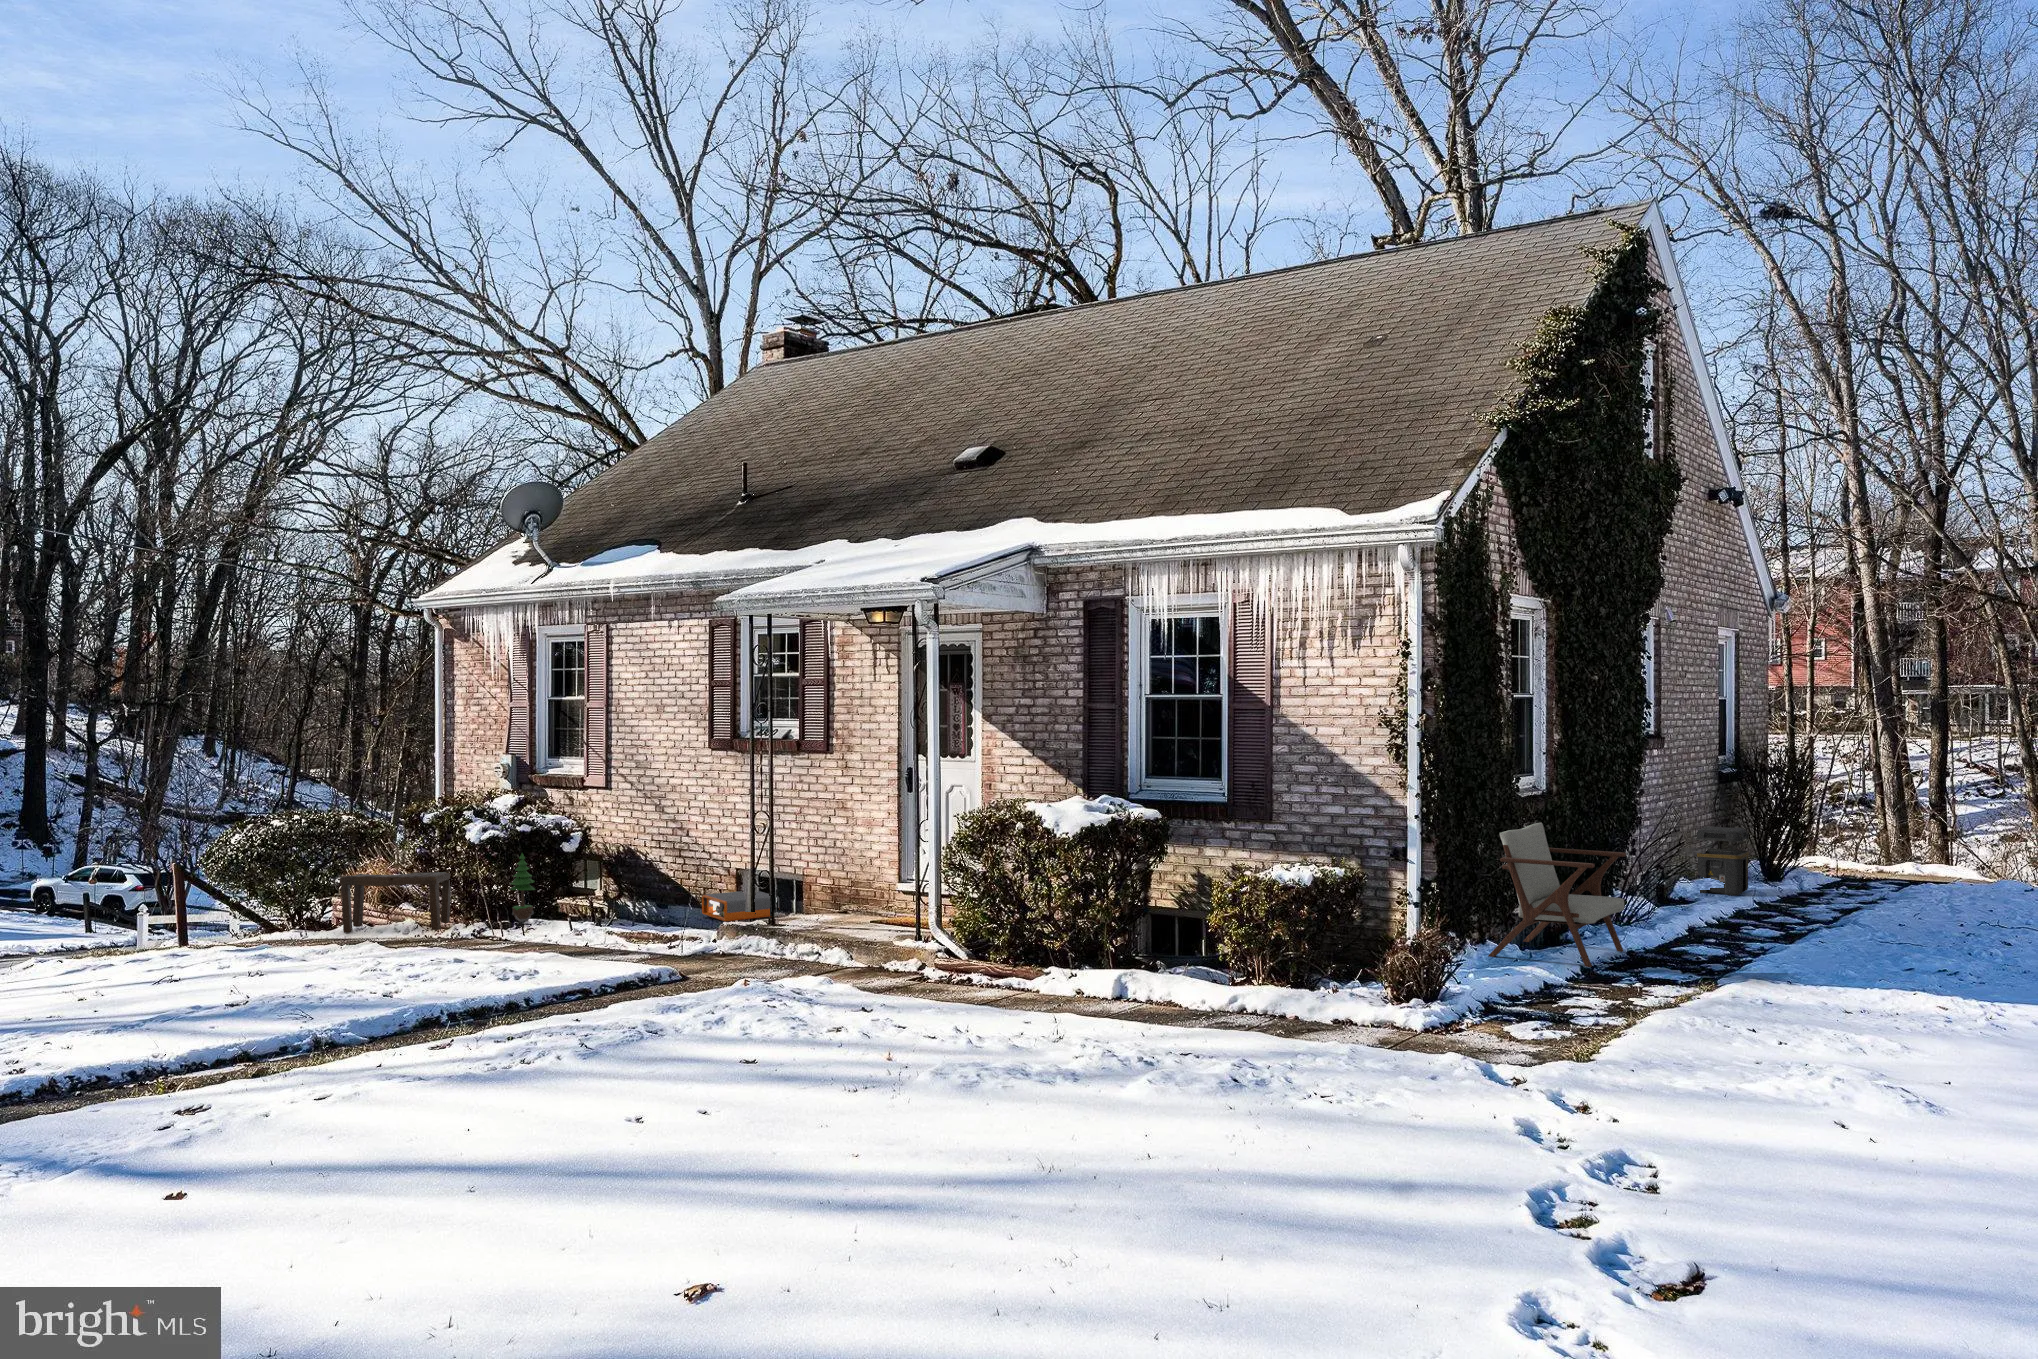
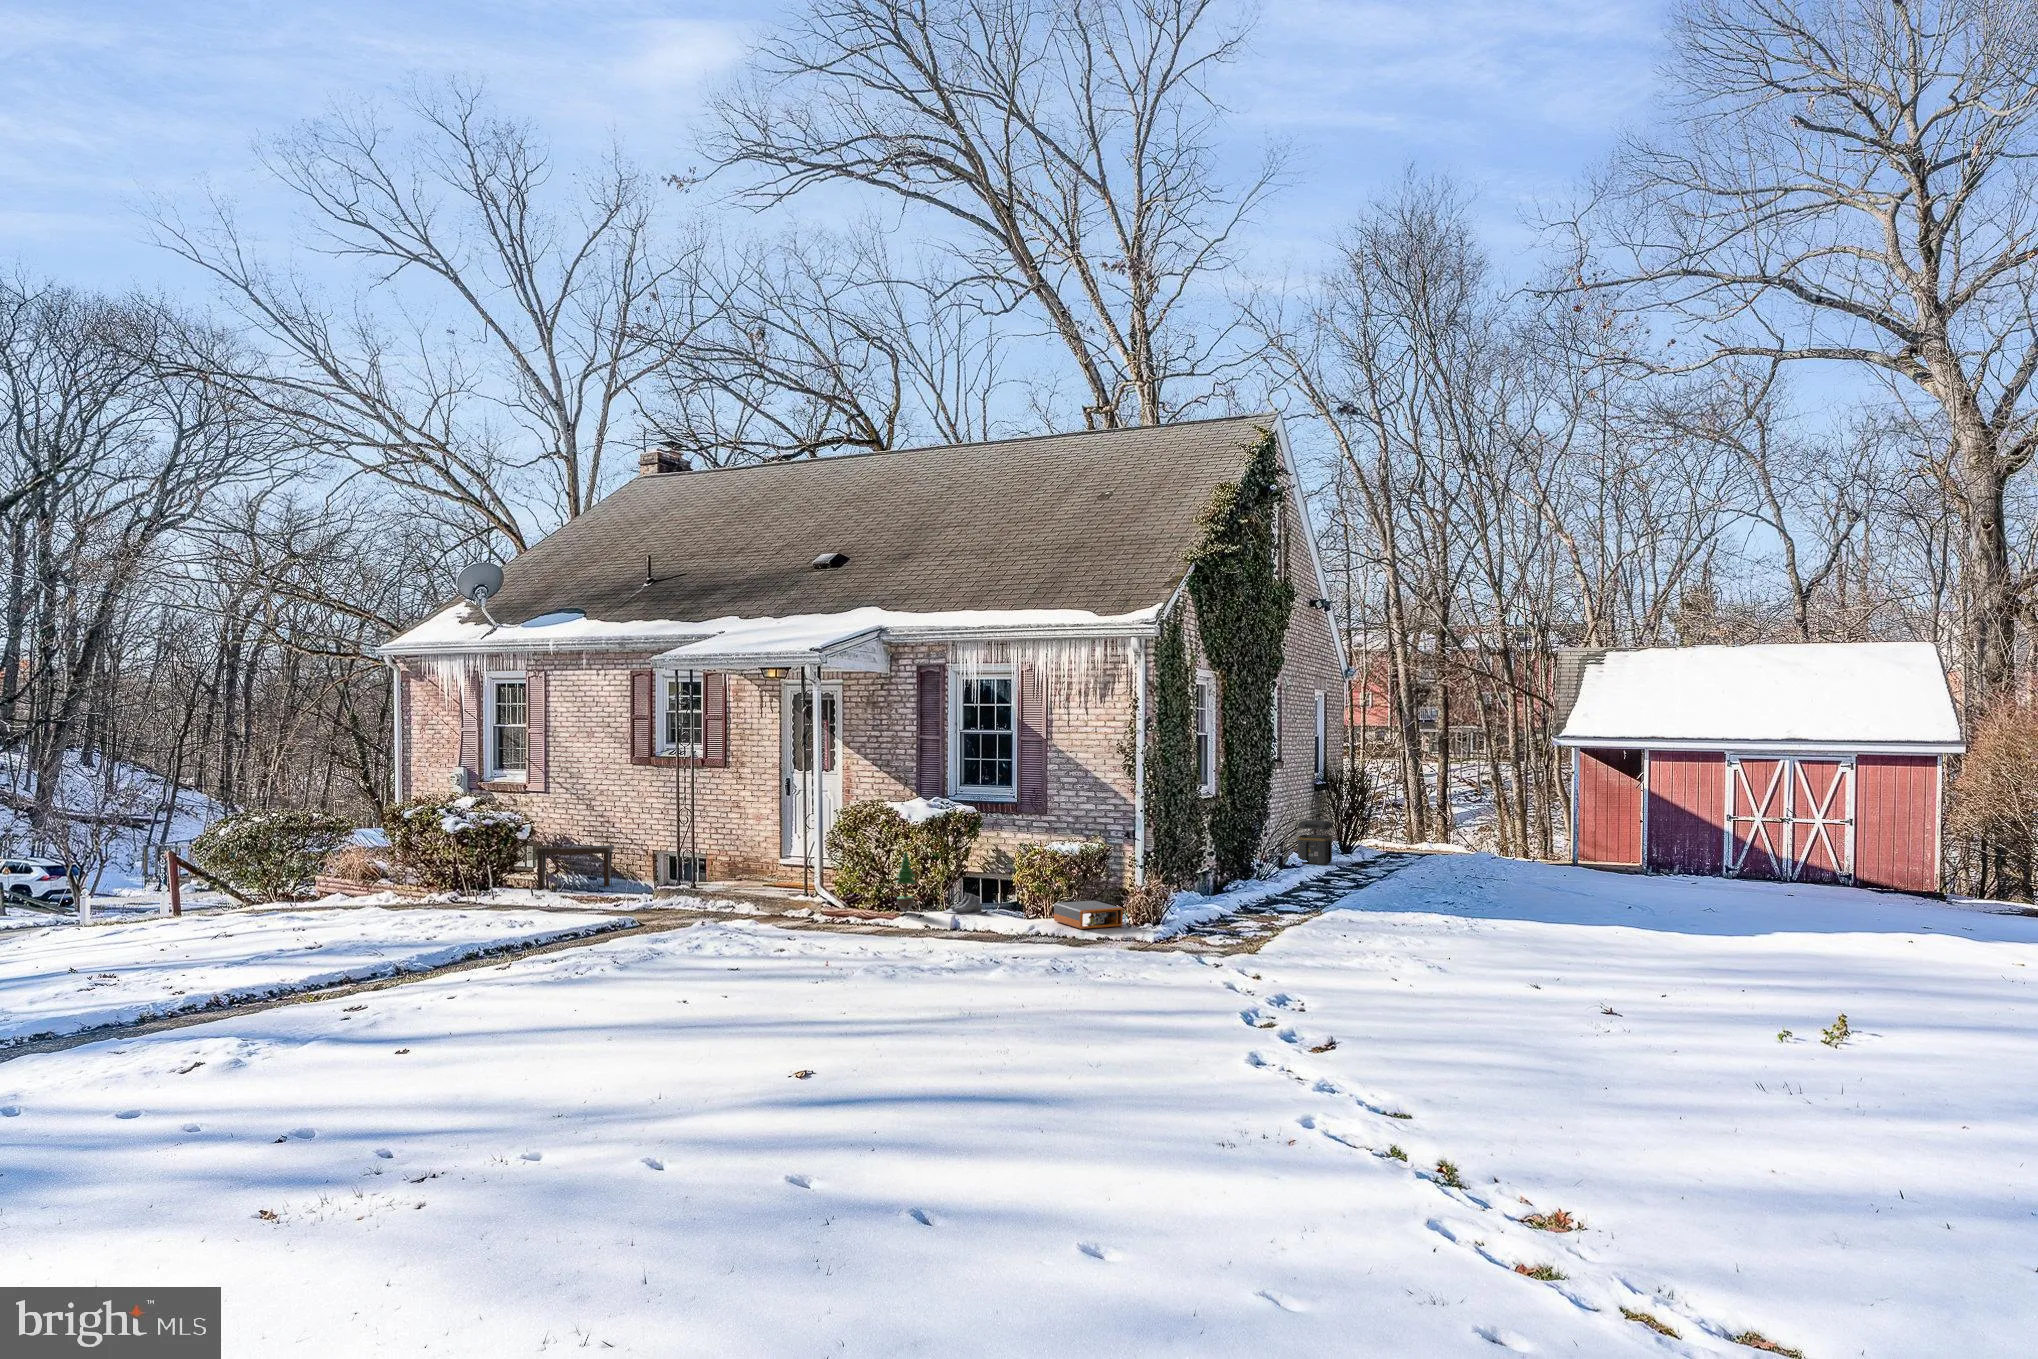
lounge chair: present [1488,823,1626,967] -> none [1182,815,1266,907]
potted tree: present [510,853,536,924] -> present [895,851,916,912]
bench: present [339,872,452,933] -> present [536,845,614,889]
storage box: present [702,891,779,922] -> present [1054,901,1123,929]
boots: none [1110,938,1179,974] -> present [944,892,986,915]

